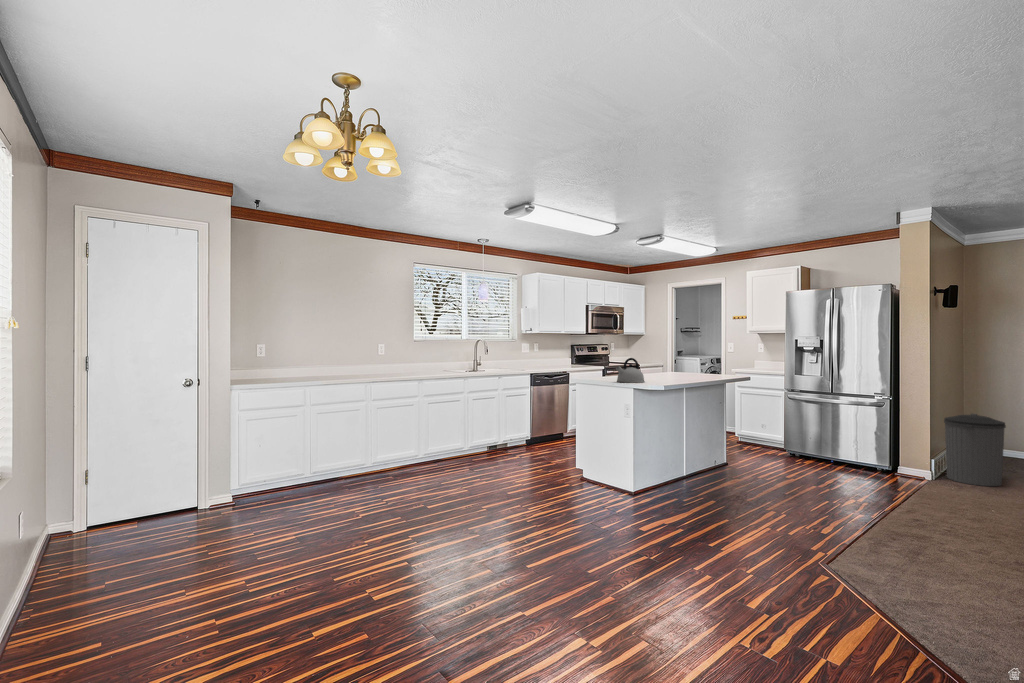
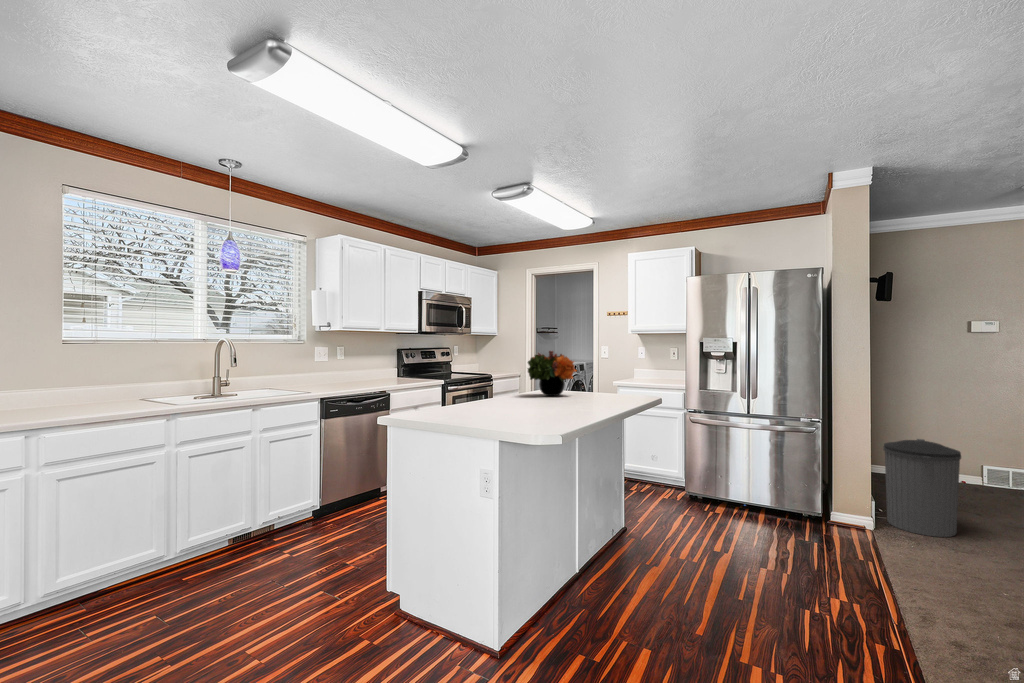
flower arrangement: none [658,346,694,375] -> present [528,351,577,396]
kettle: present [616,358,645,383] -> none [464,377,519,428]

